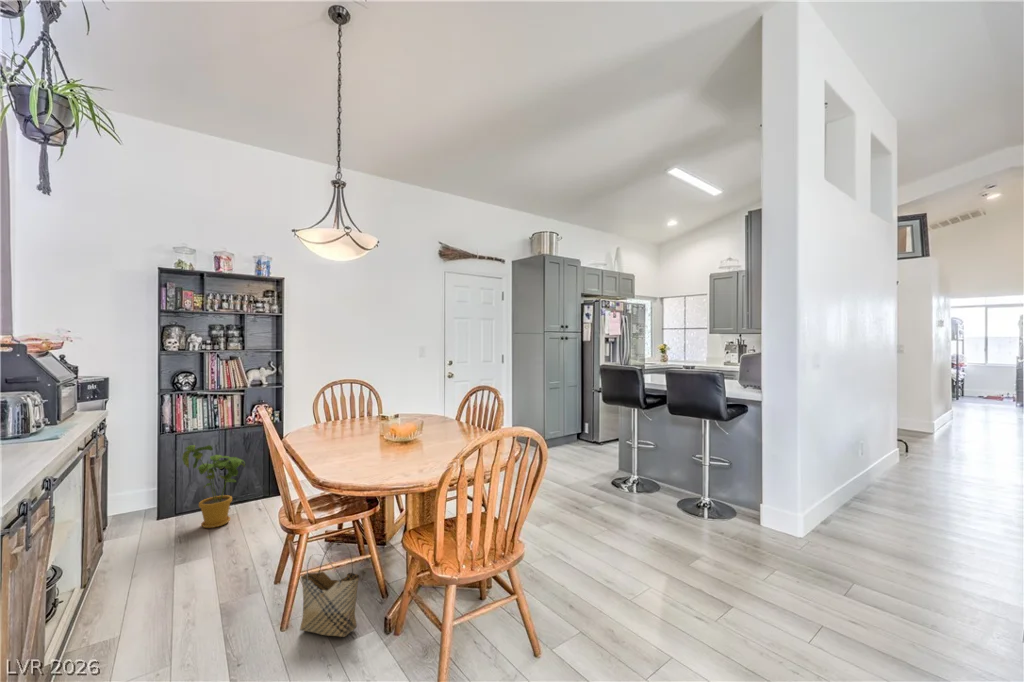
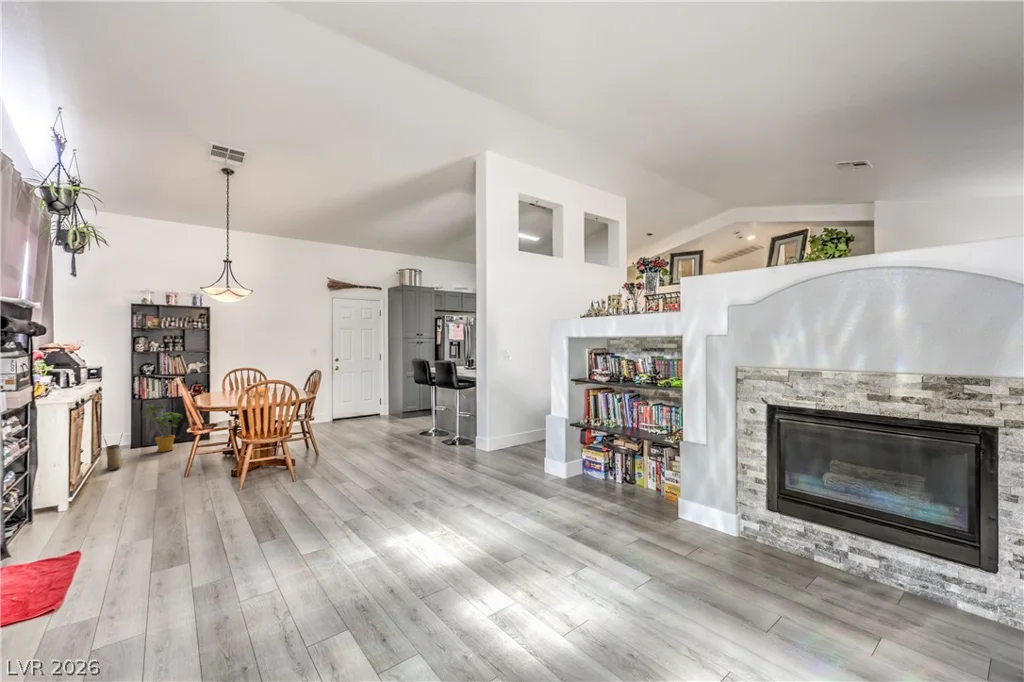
woven basket: present [300,541,359,637] -> present [104,433,123,470]

